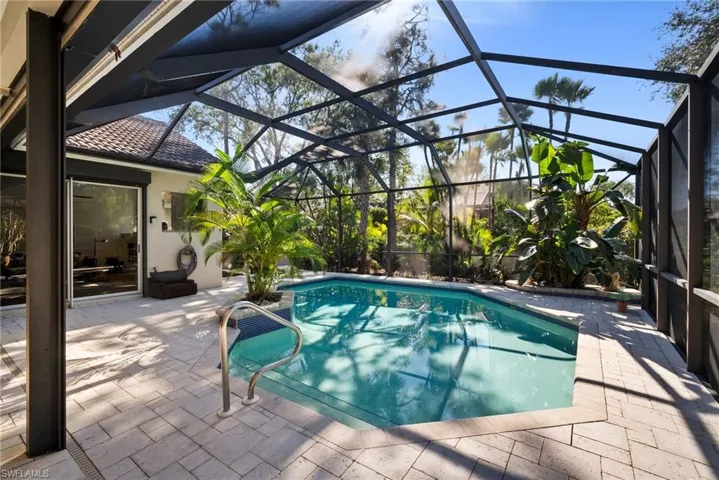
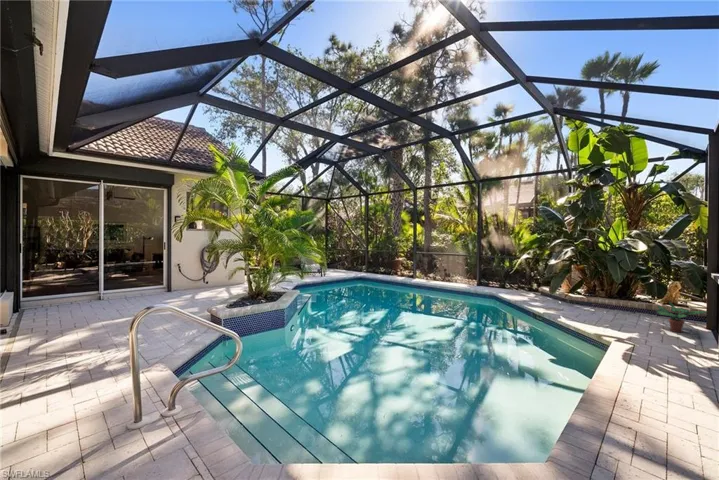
armchair: present [147,268,197,300] -> none [171,265,216,295]

